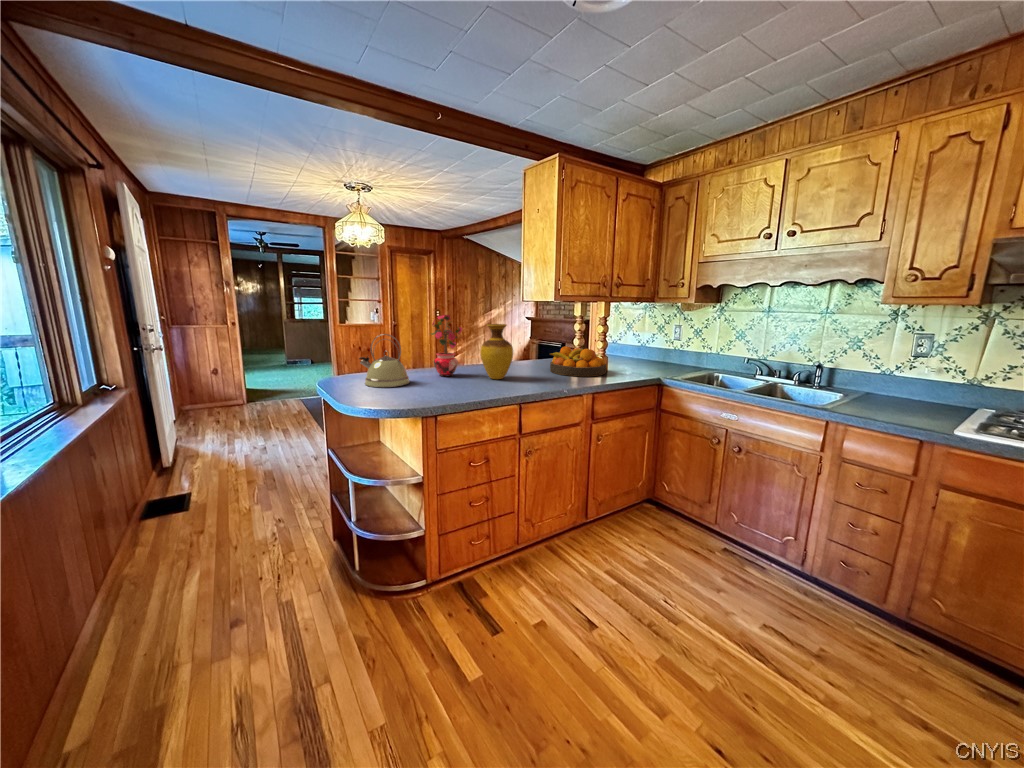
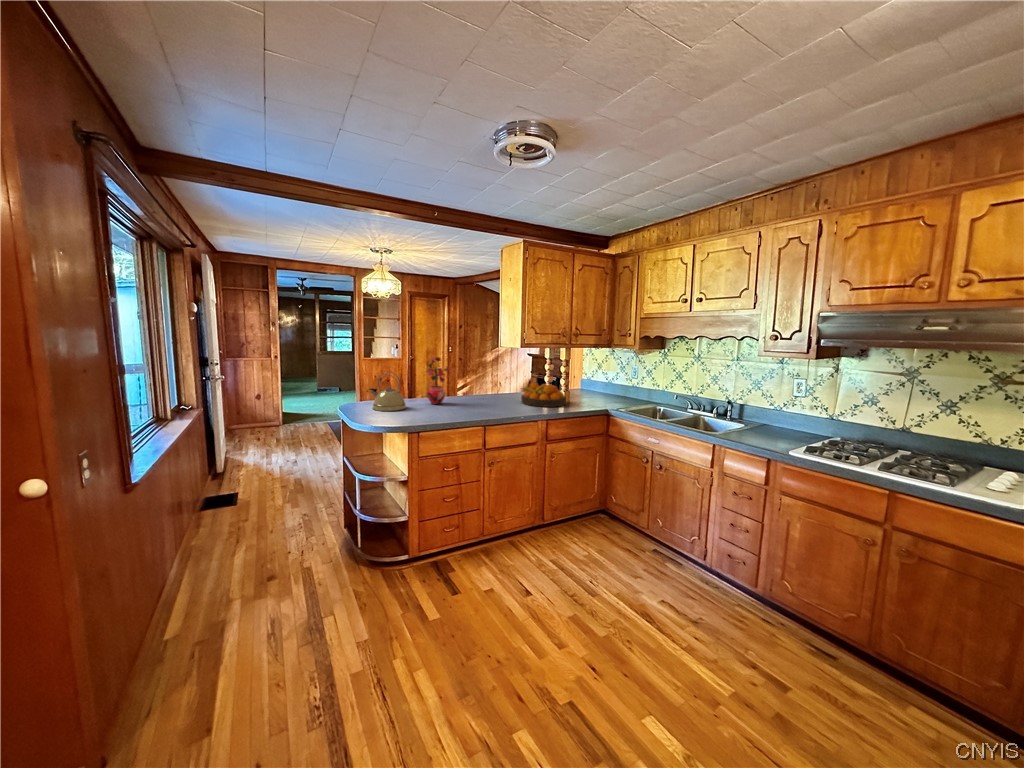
vase: present [480,324,513,379] -> none [462,365,487,407]

